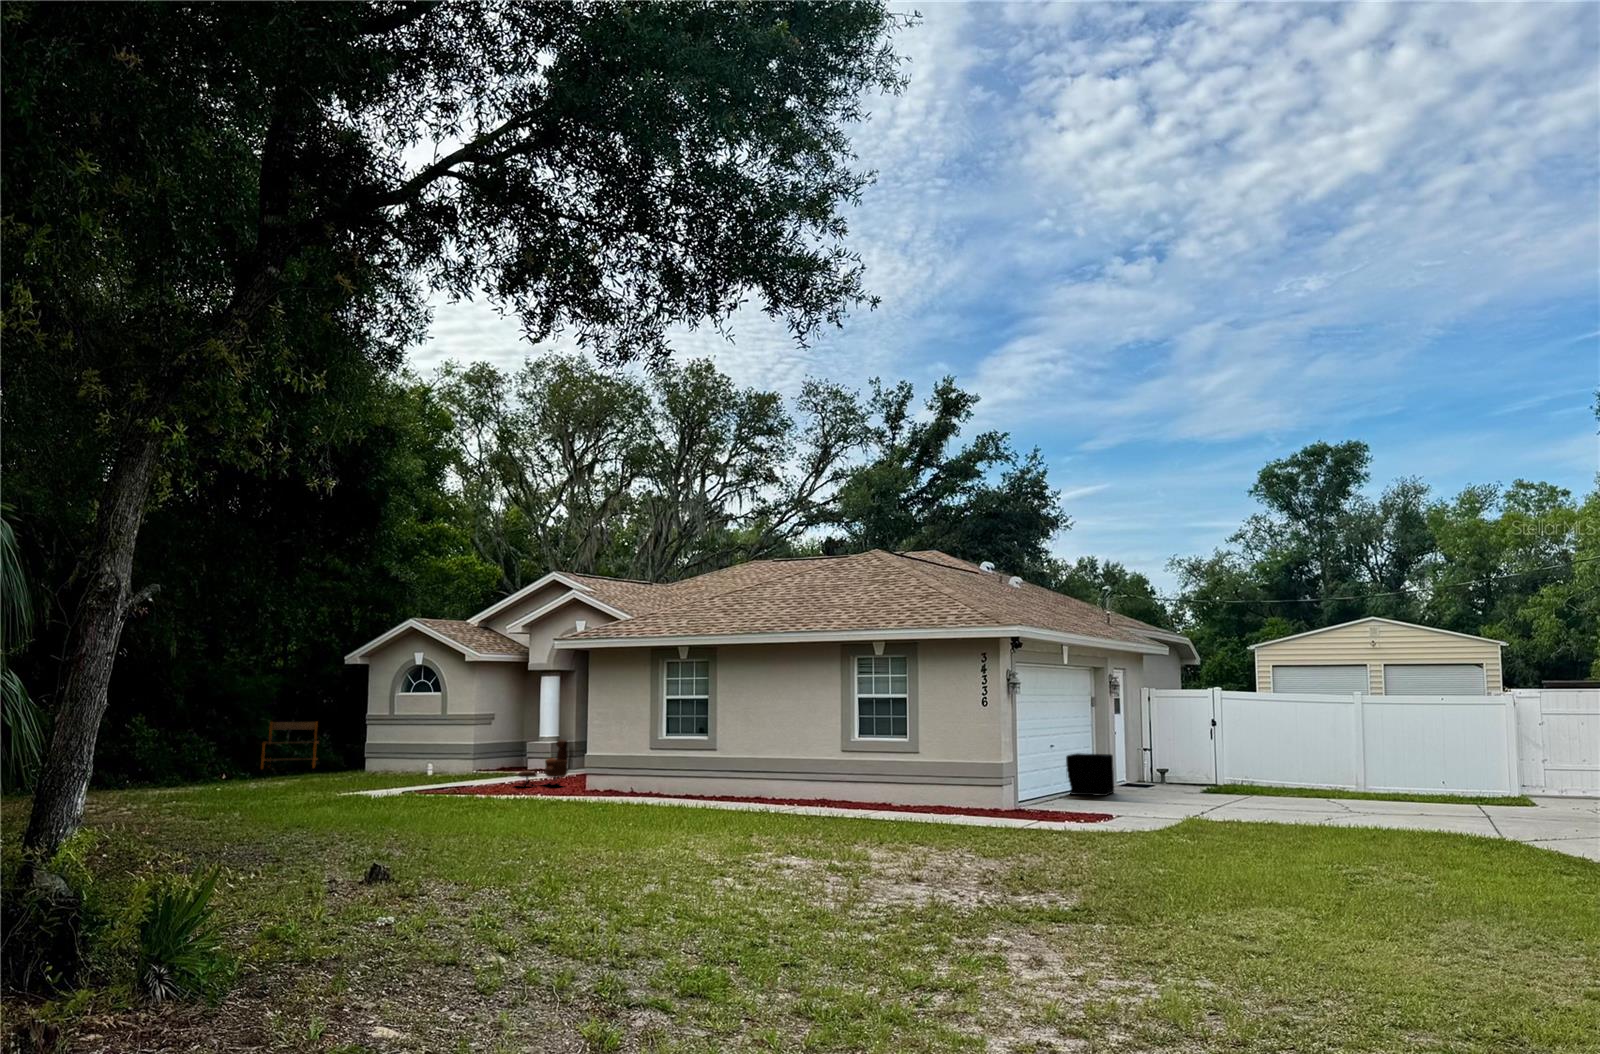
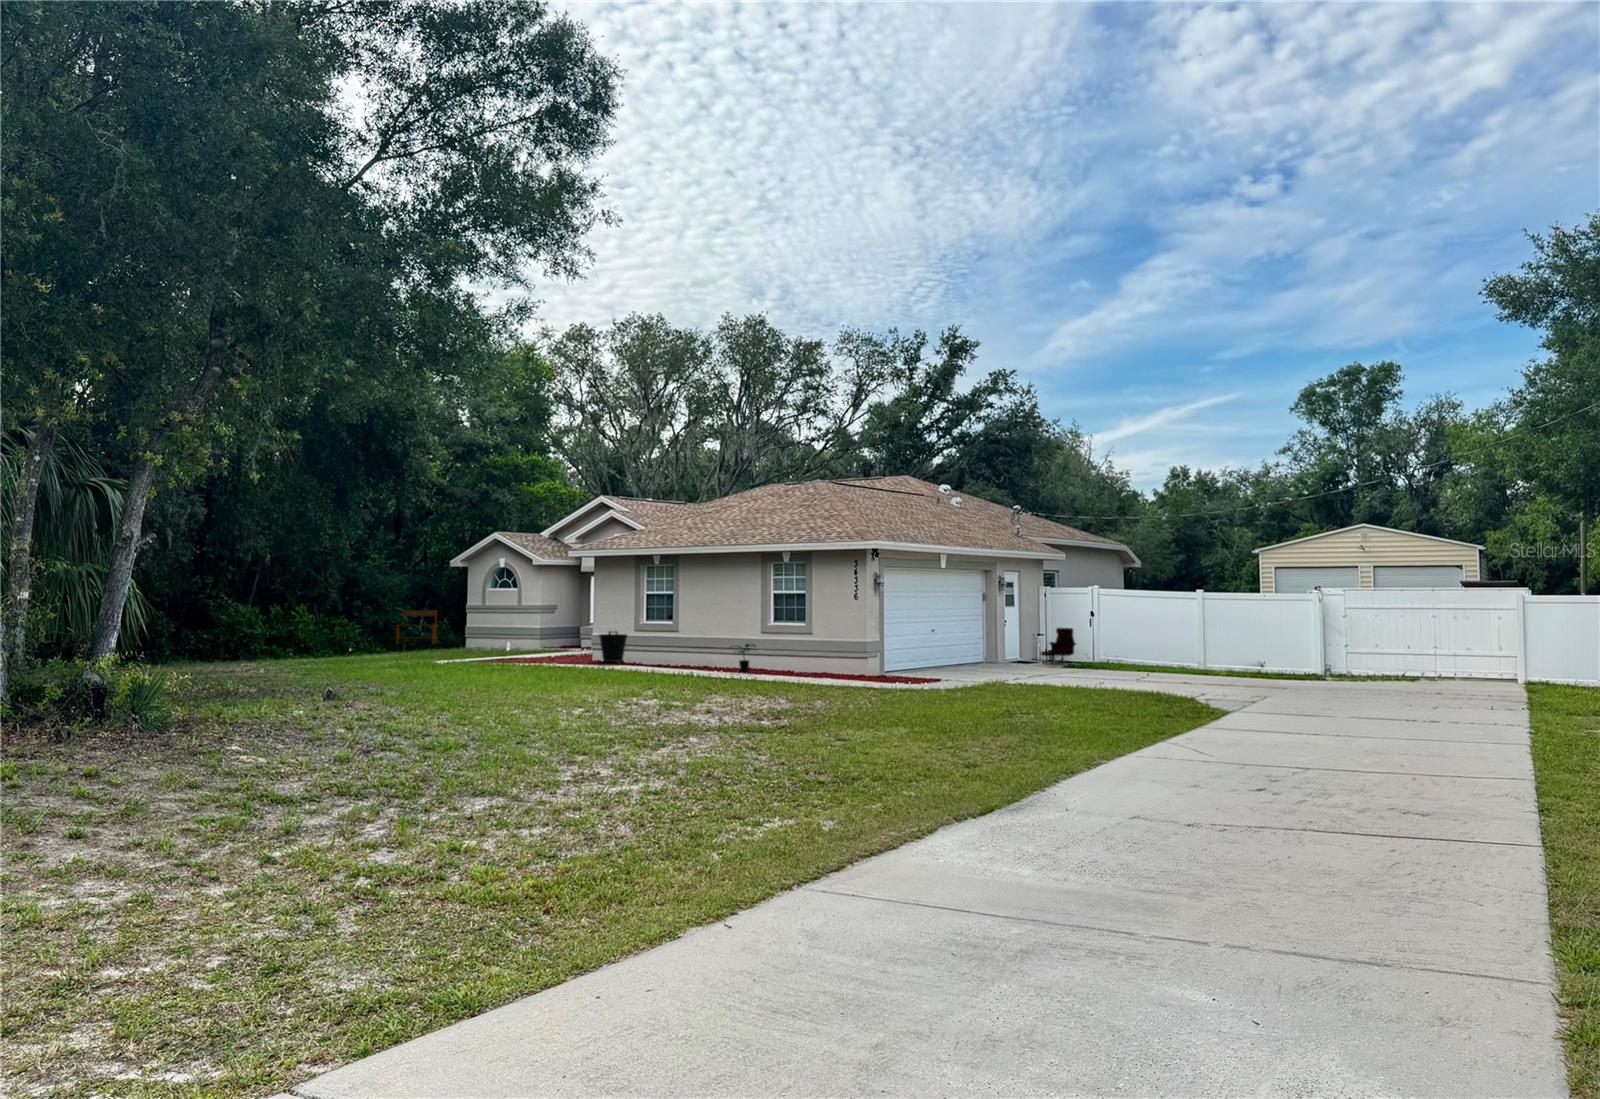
lounge chair: present [518,740,568,787] -> present [1041,628,1076,663]
trash can: none [598,750,637,792] -> present [599,631,627,662]
wooden crate: present [1066,753,1114,796] -> none [943,638,983,670]
potted plant: none [802,766,843,803] -> present [739,644,755,671]

